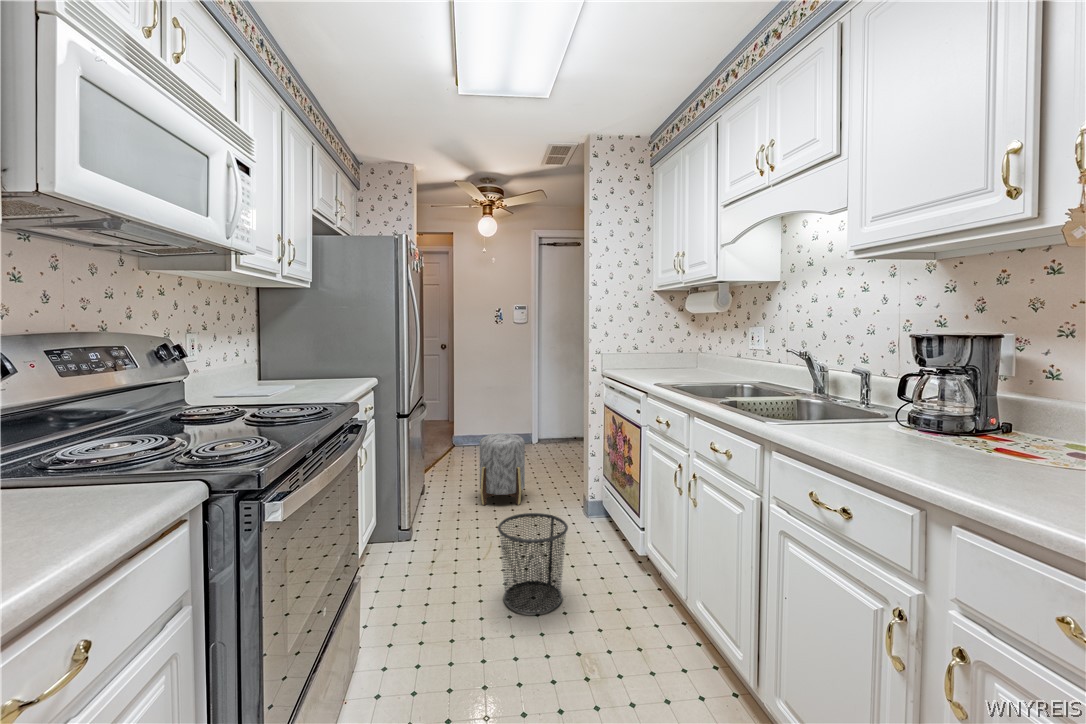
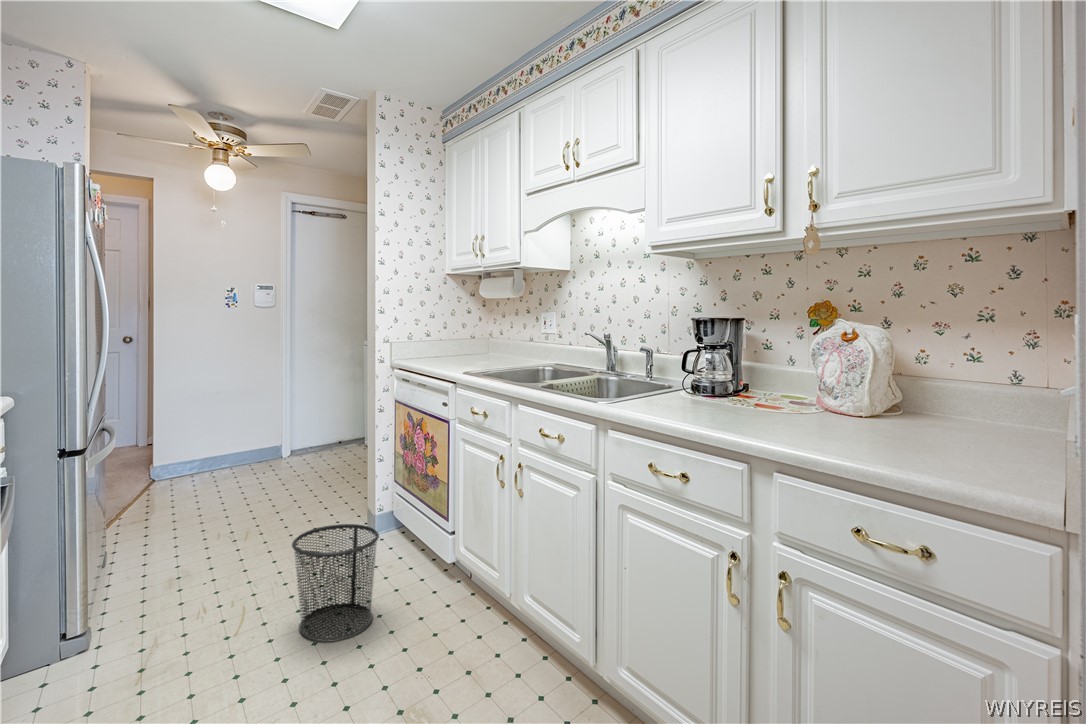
stool: present [480,433,525,505] -> none [227,443,291,536]

